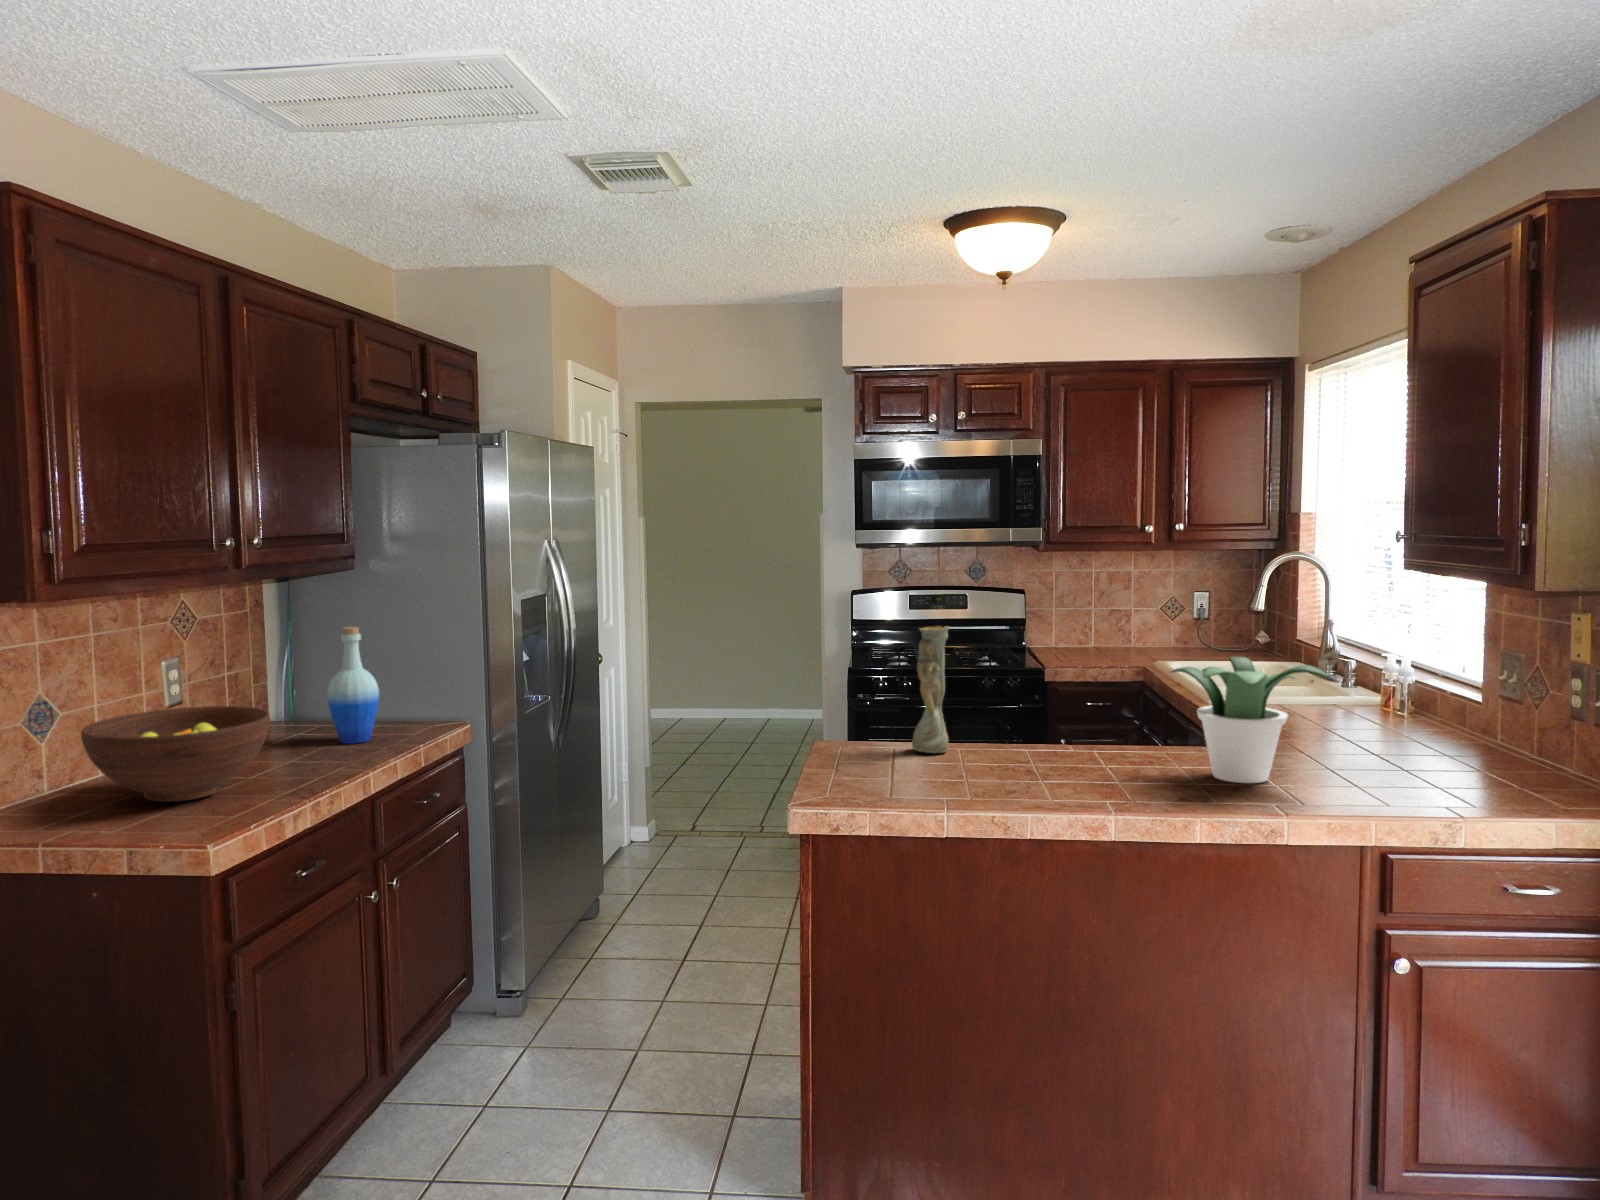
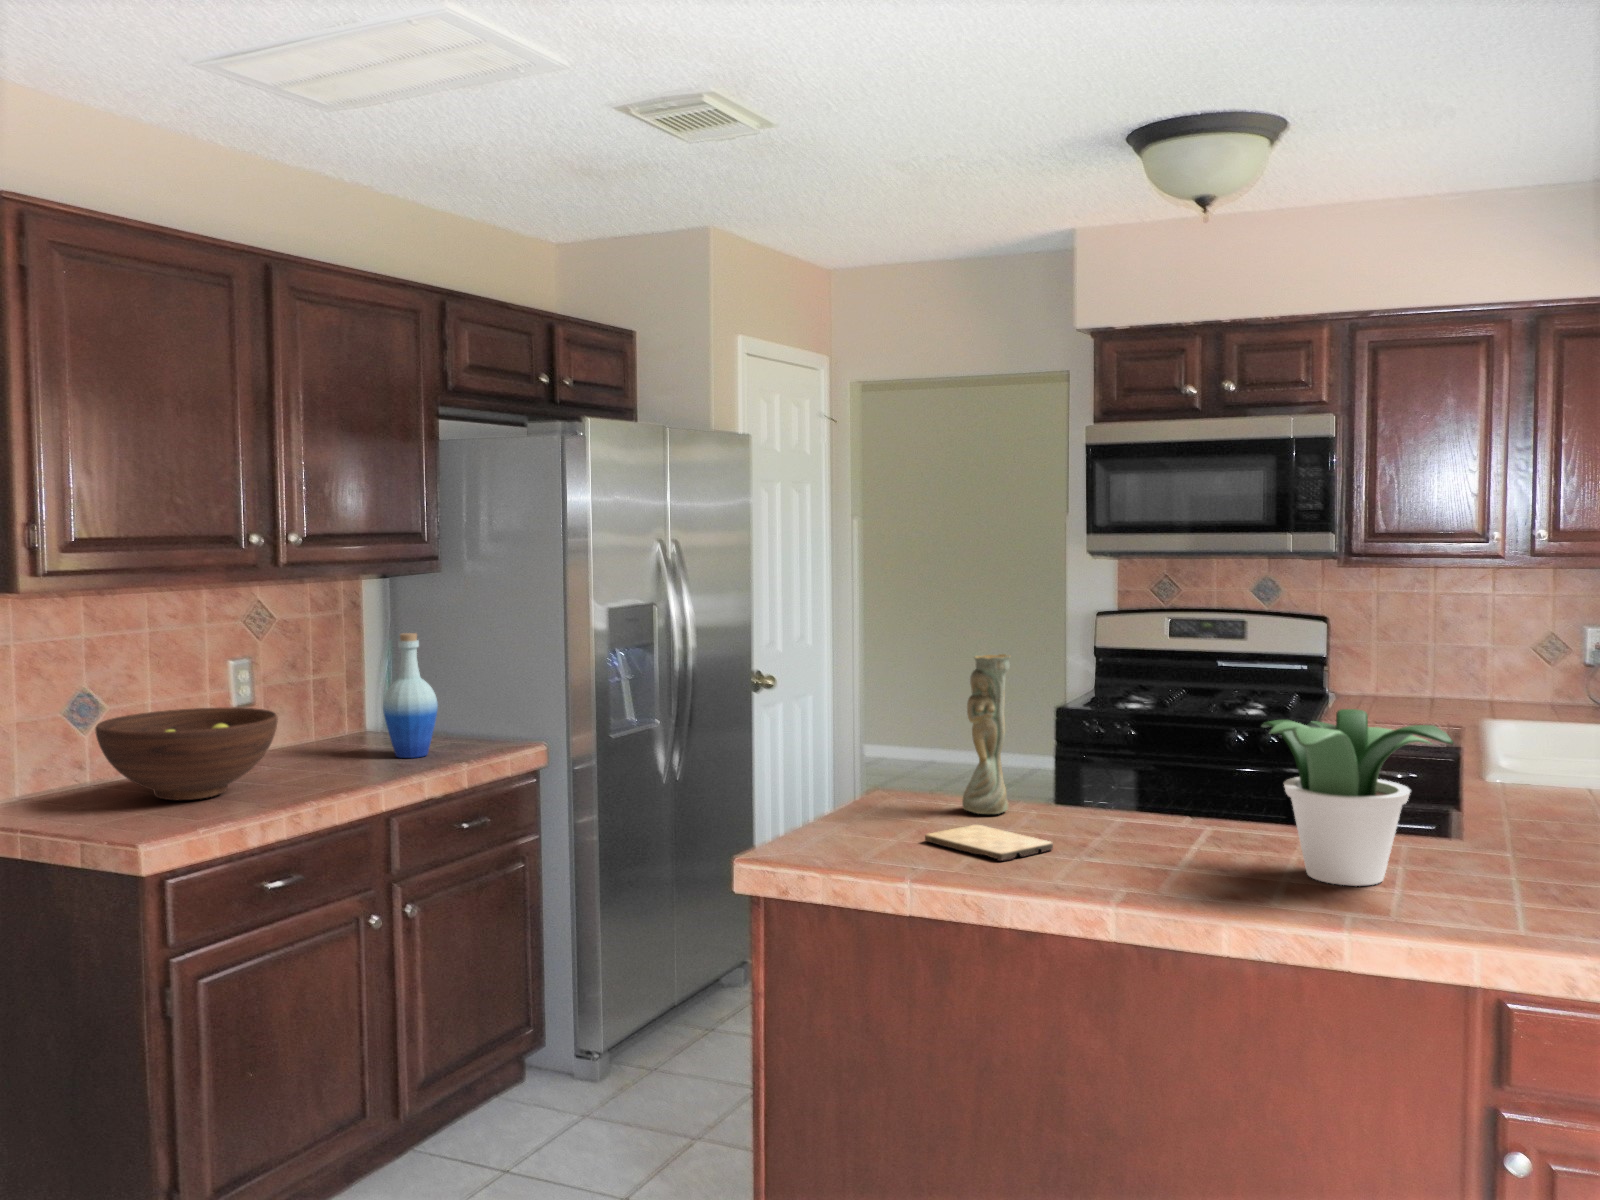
cutting board: none [926,762,1026,789] -> present [925,825,1053,861]

